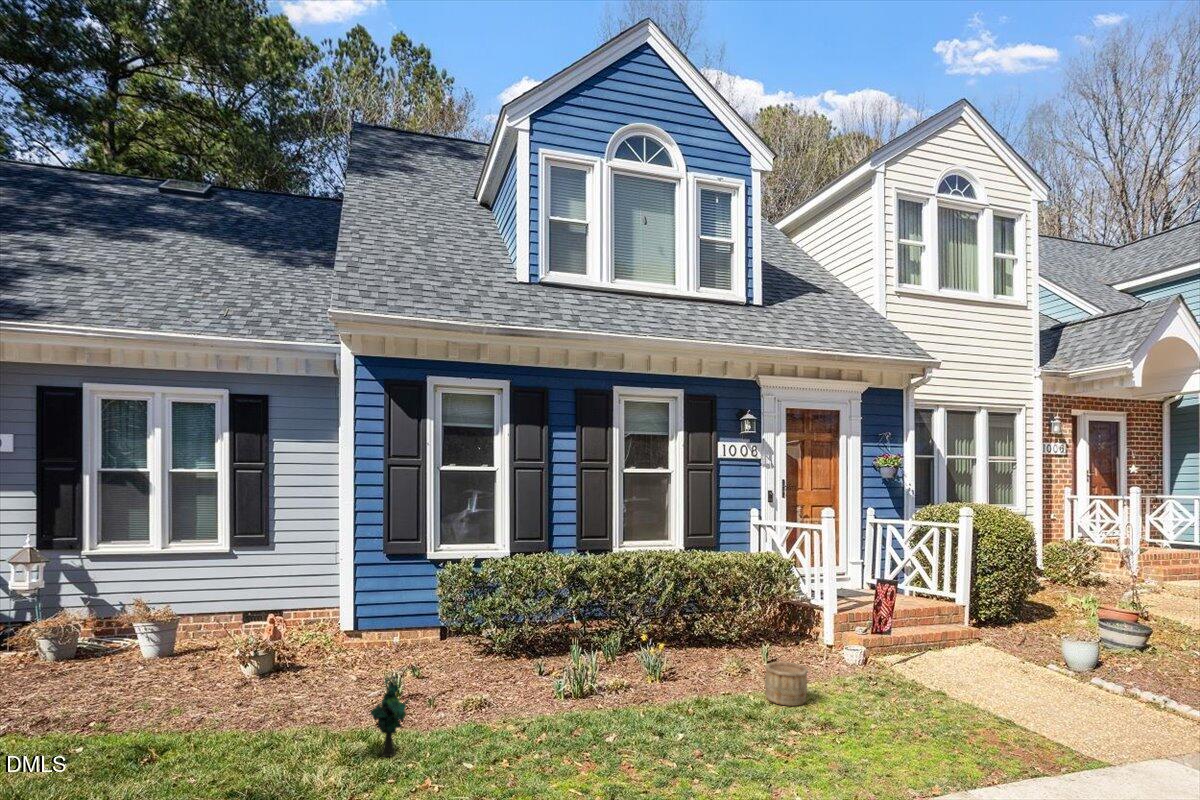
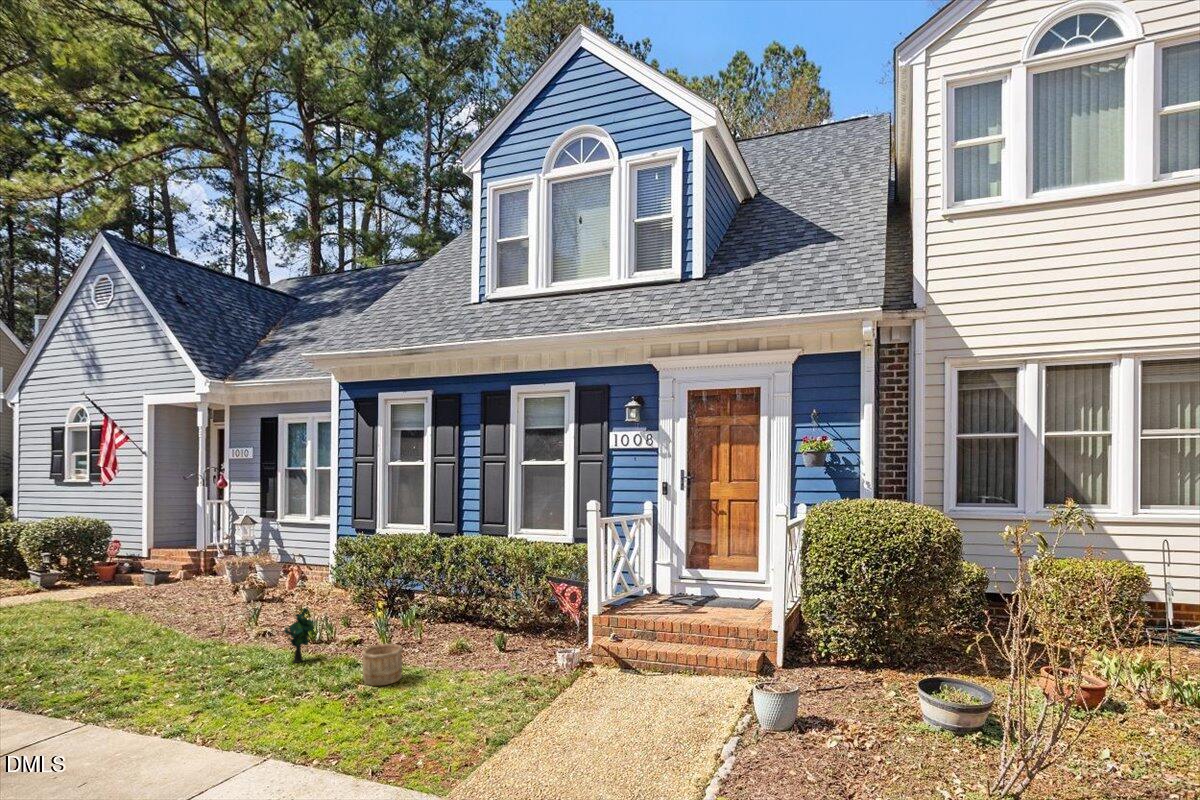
decorative plant: present [370,676,409,757] -> present [284,608,315,663]

